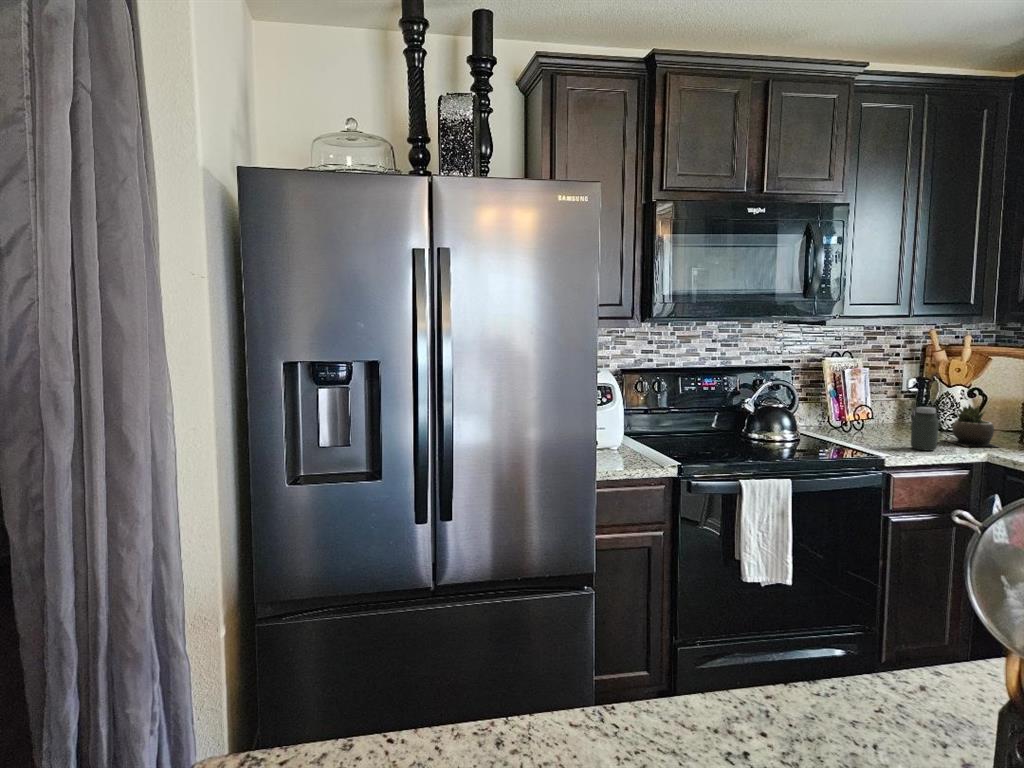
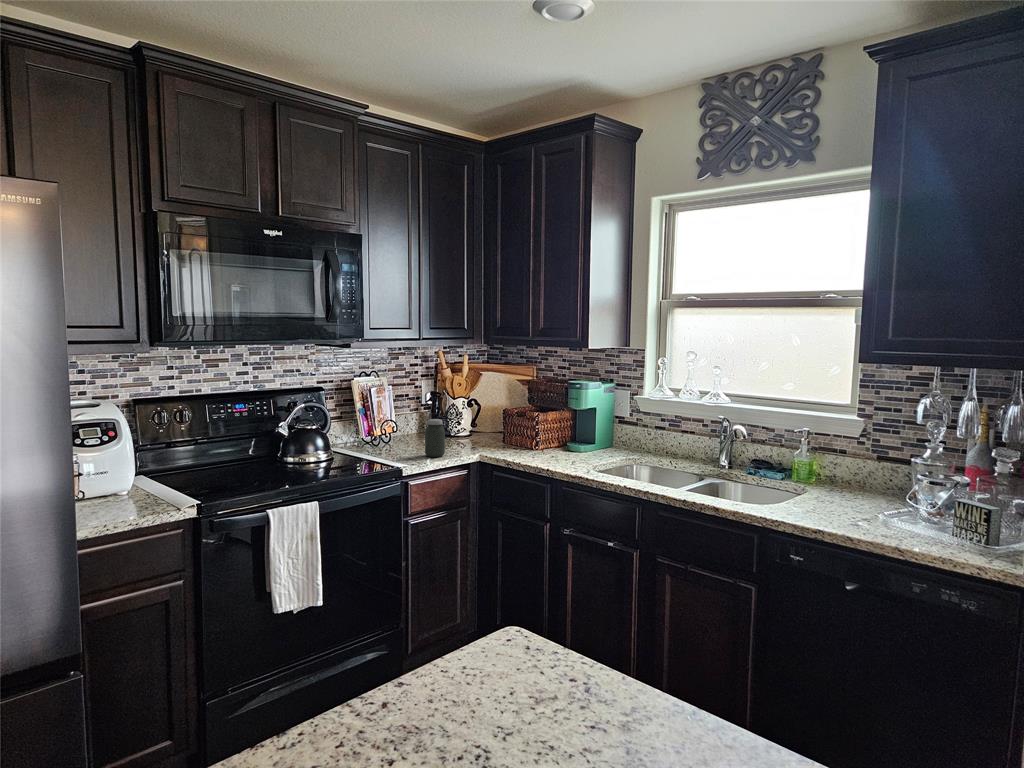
succulent plant: present [945,404,998,447] -> none [449,413,491,449]

